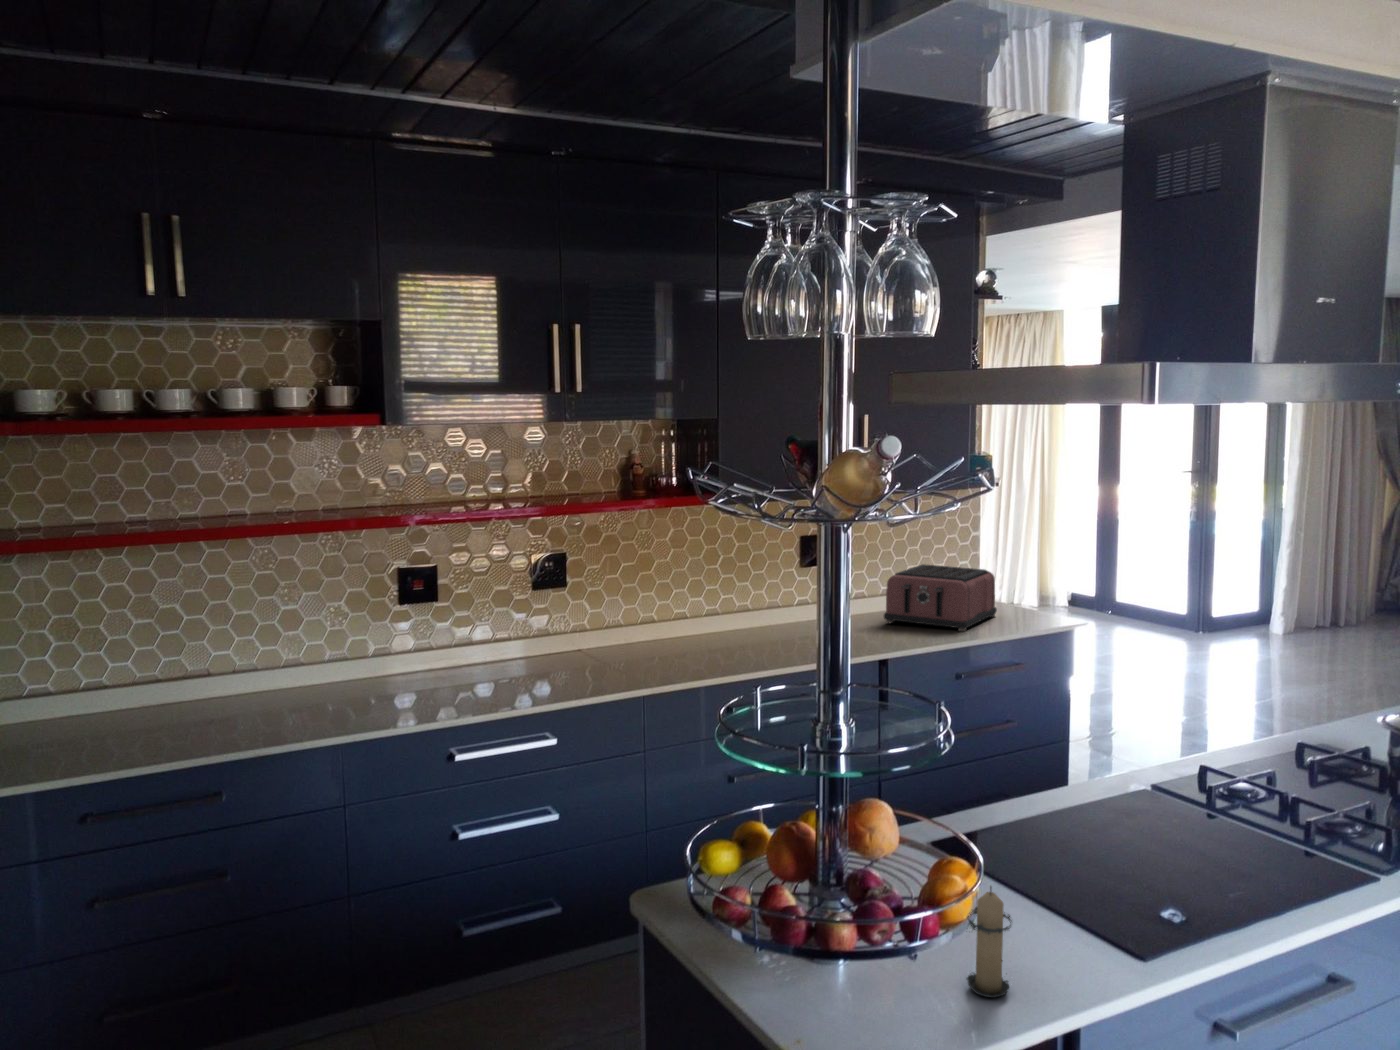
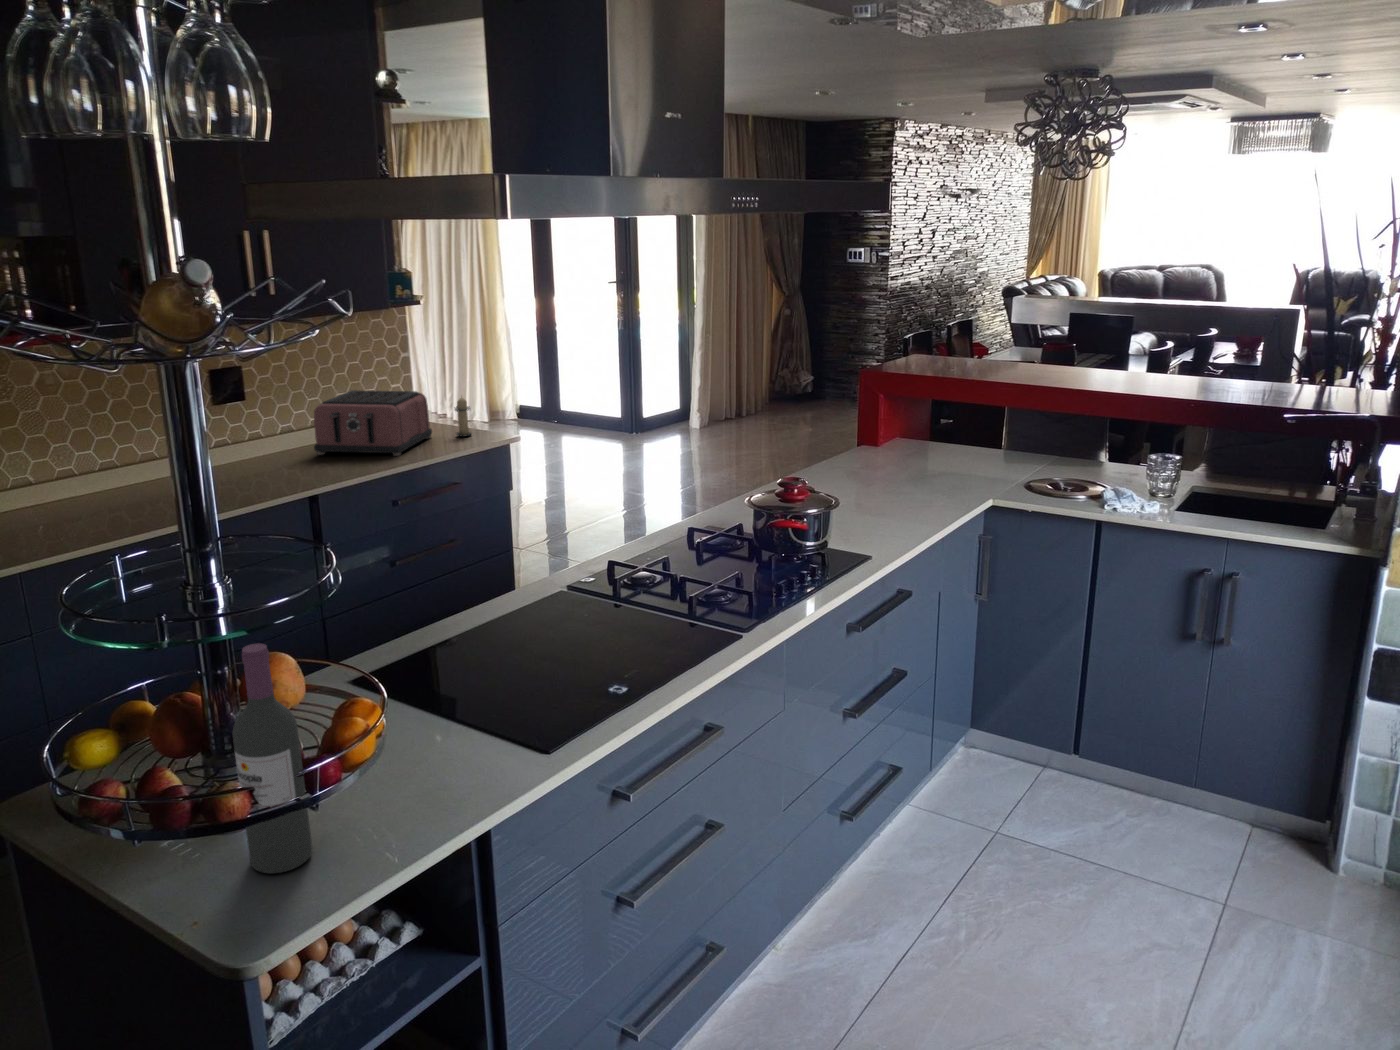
wine bottle: none [844,786,903,1017] -> present [233,643,312,874]
candle: present [967,887,1012,997] -> present [455,398,471,437]

